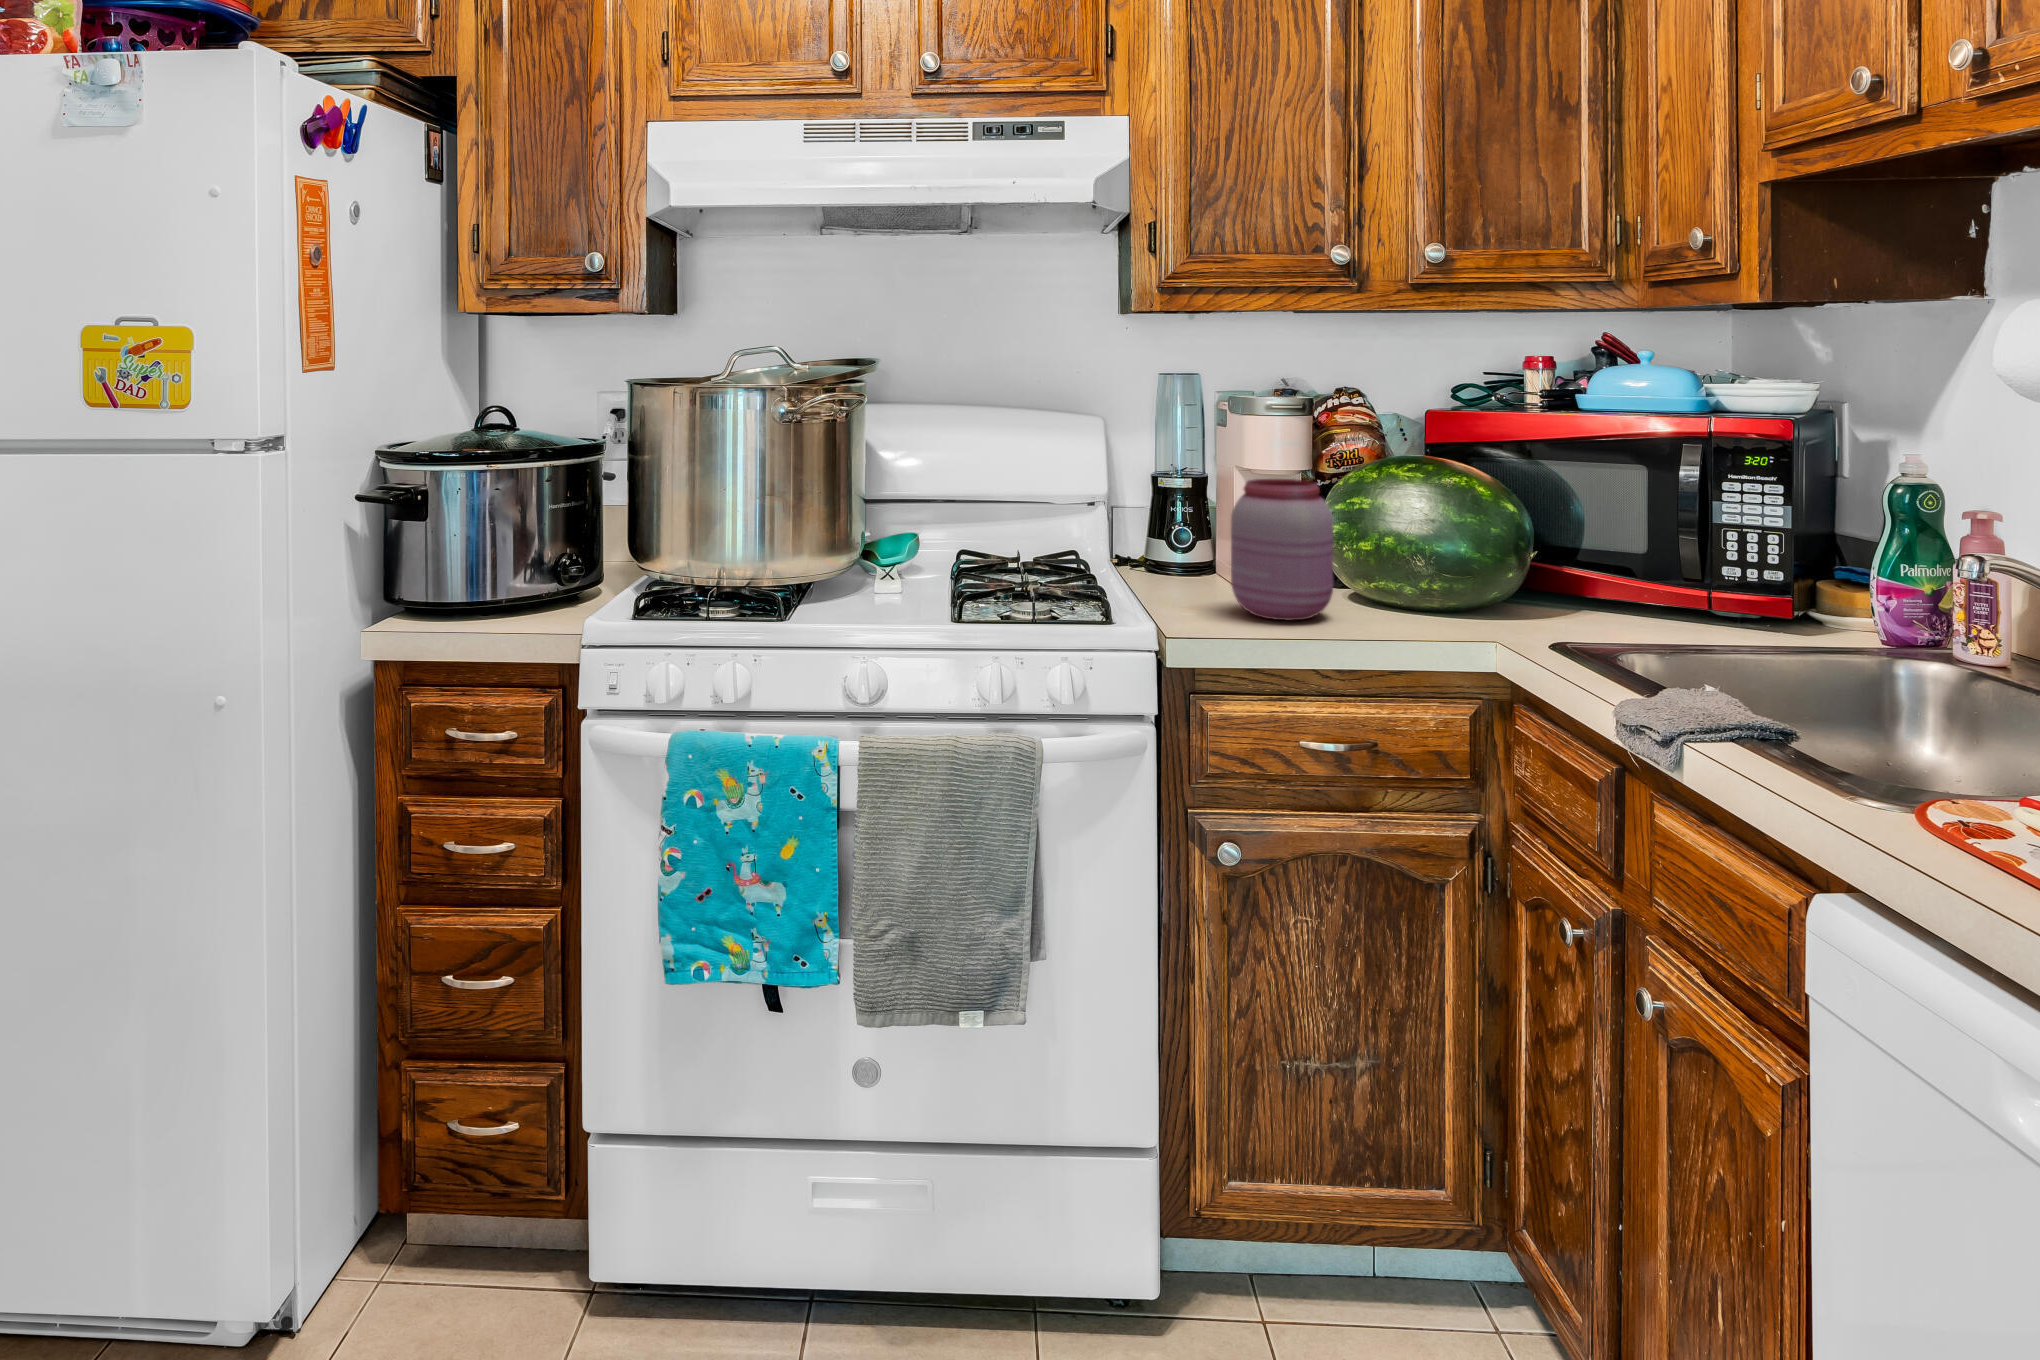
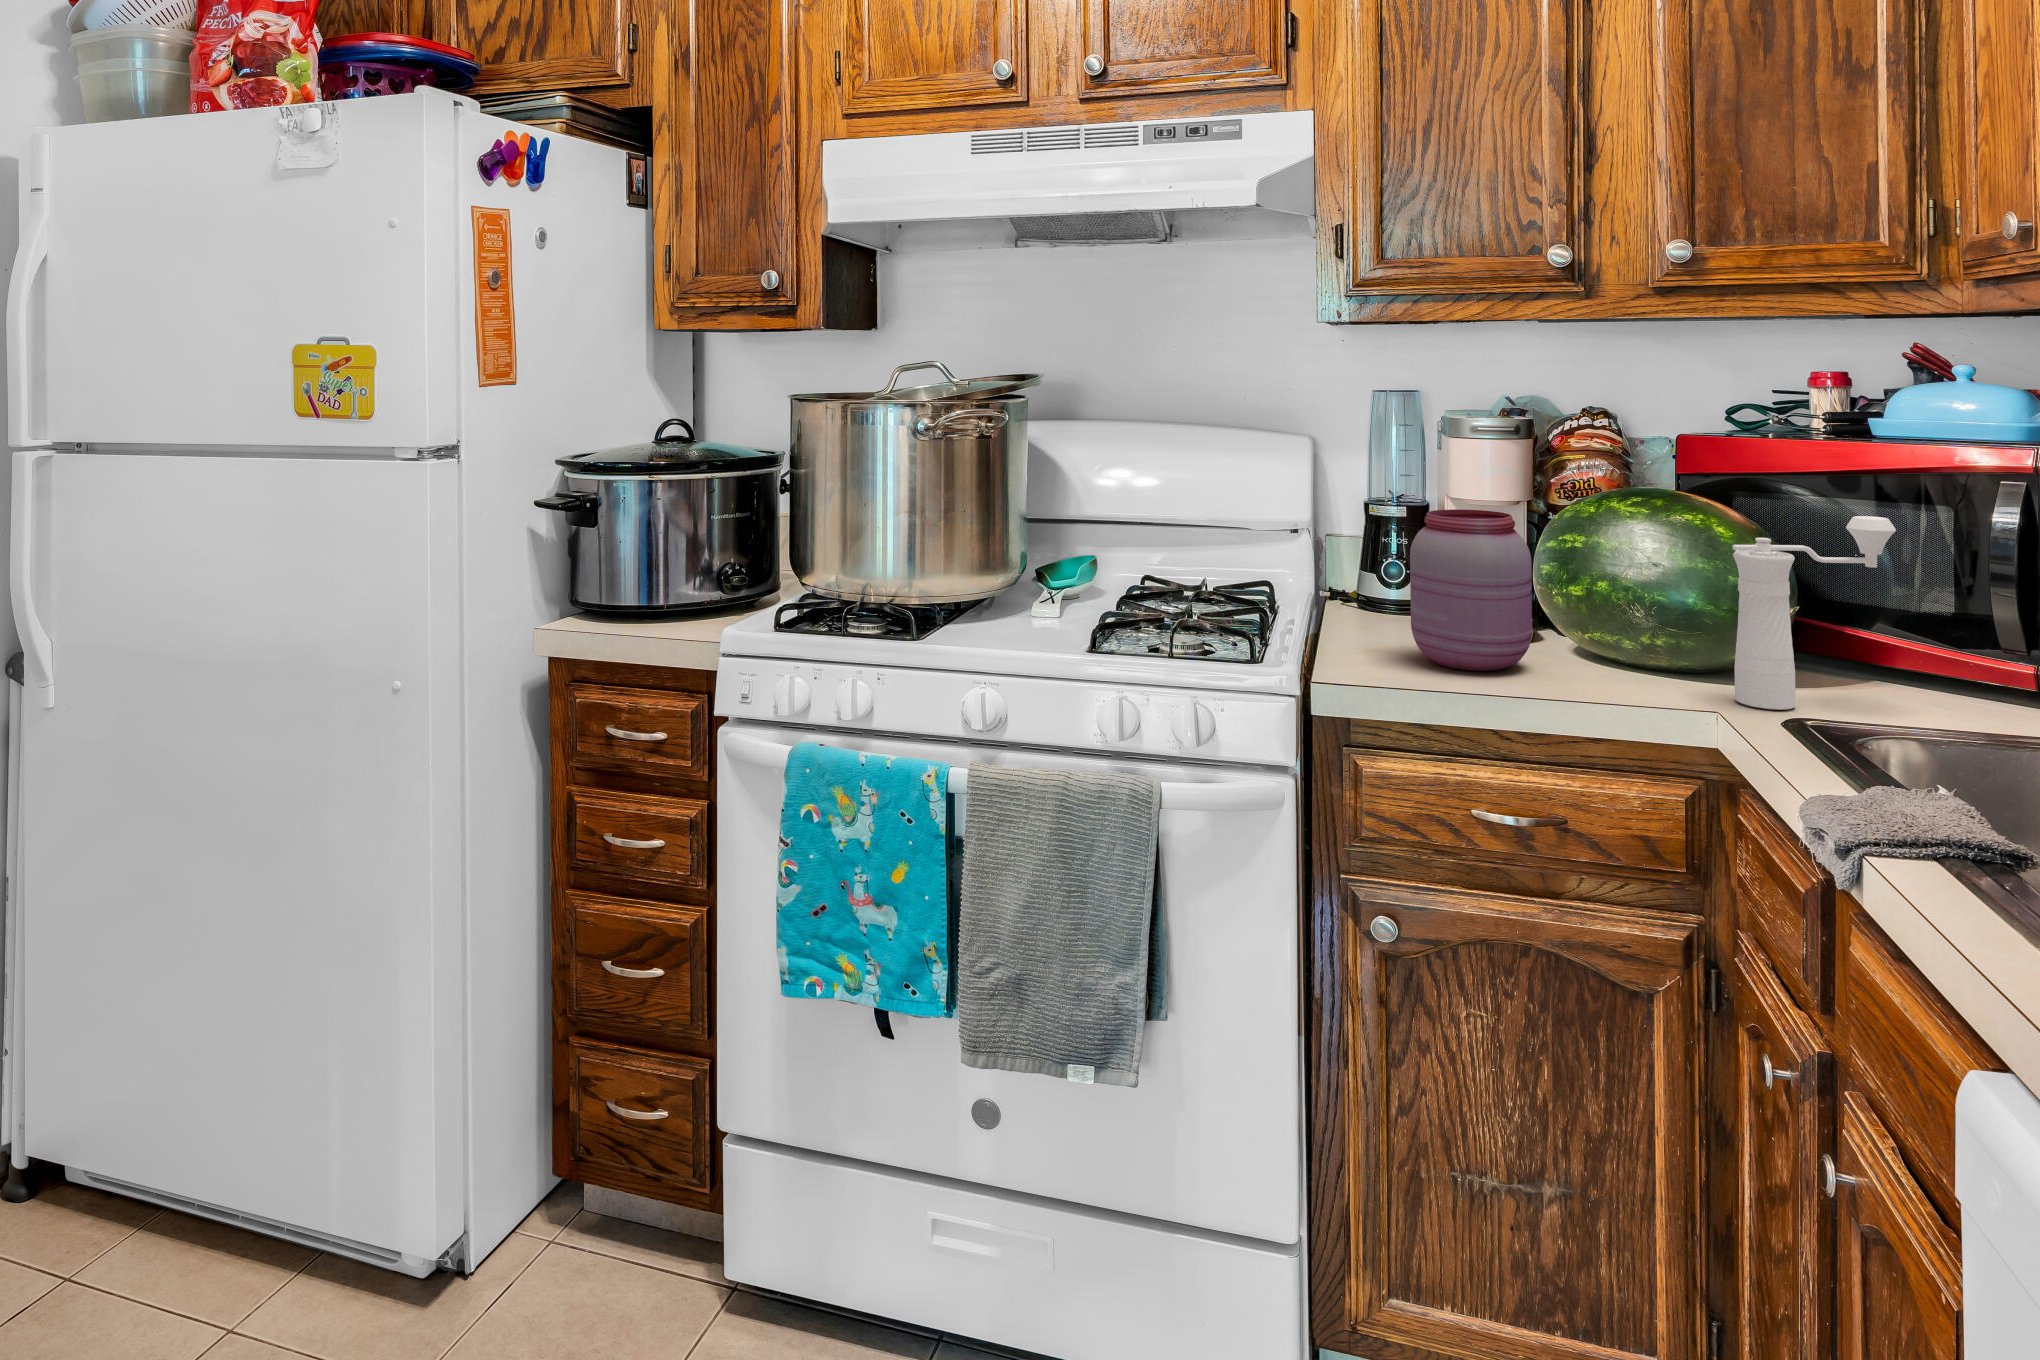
pepper mill: none [1500,475,1618,638] -> present [1732,516,1896,710]

